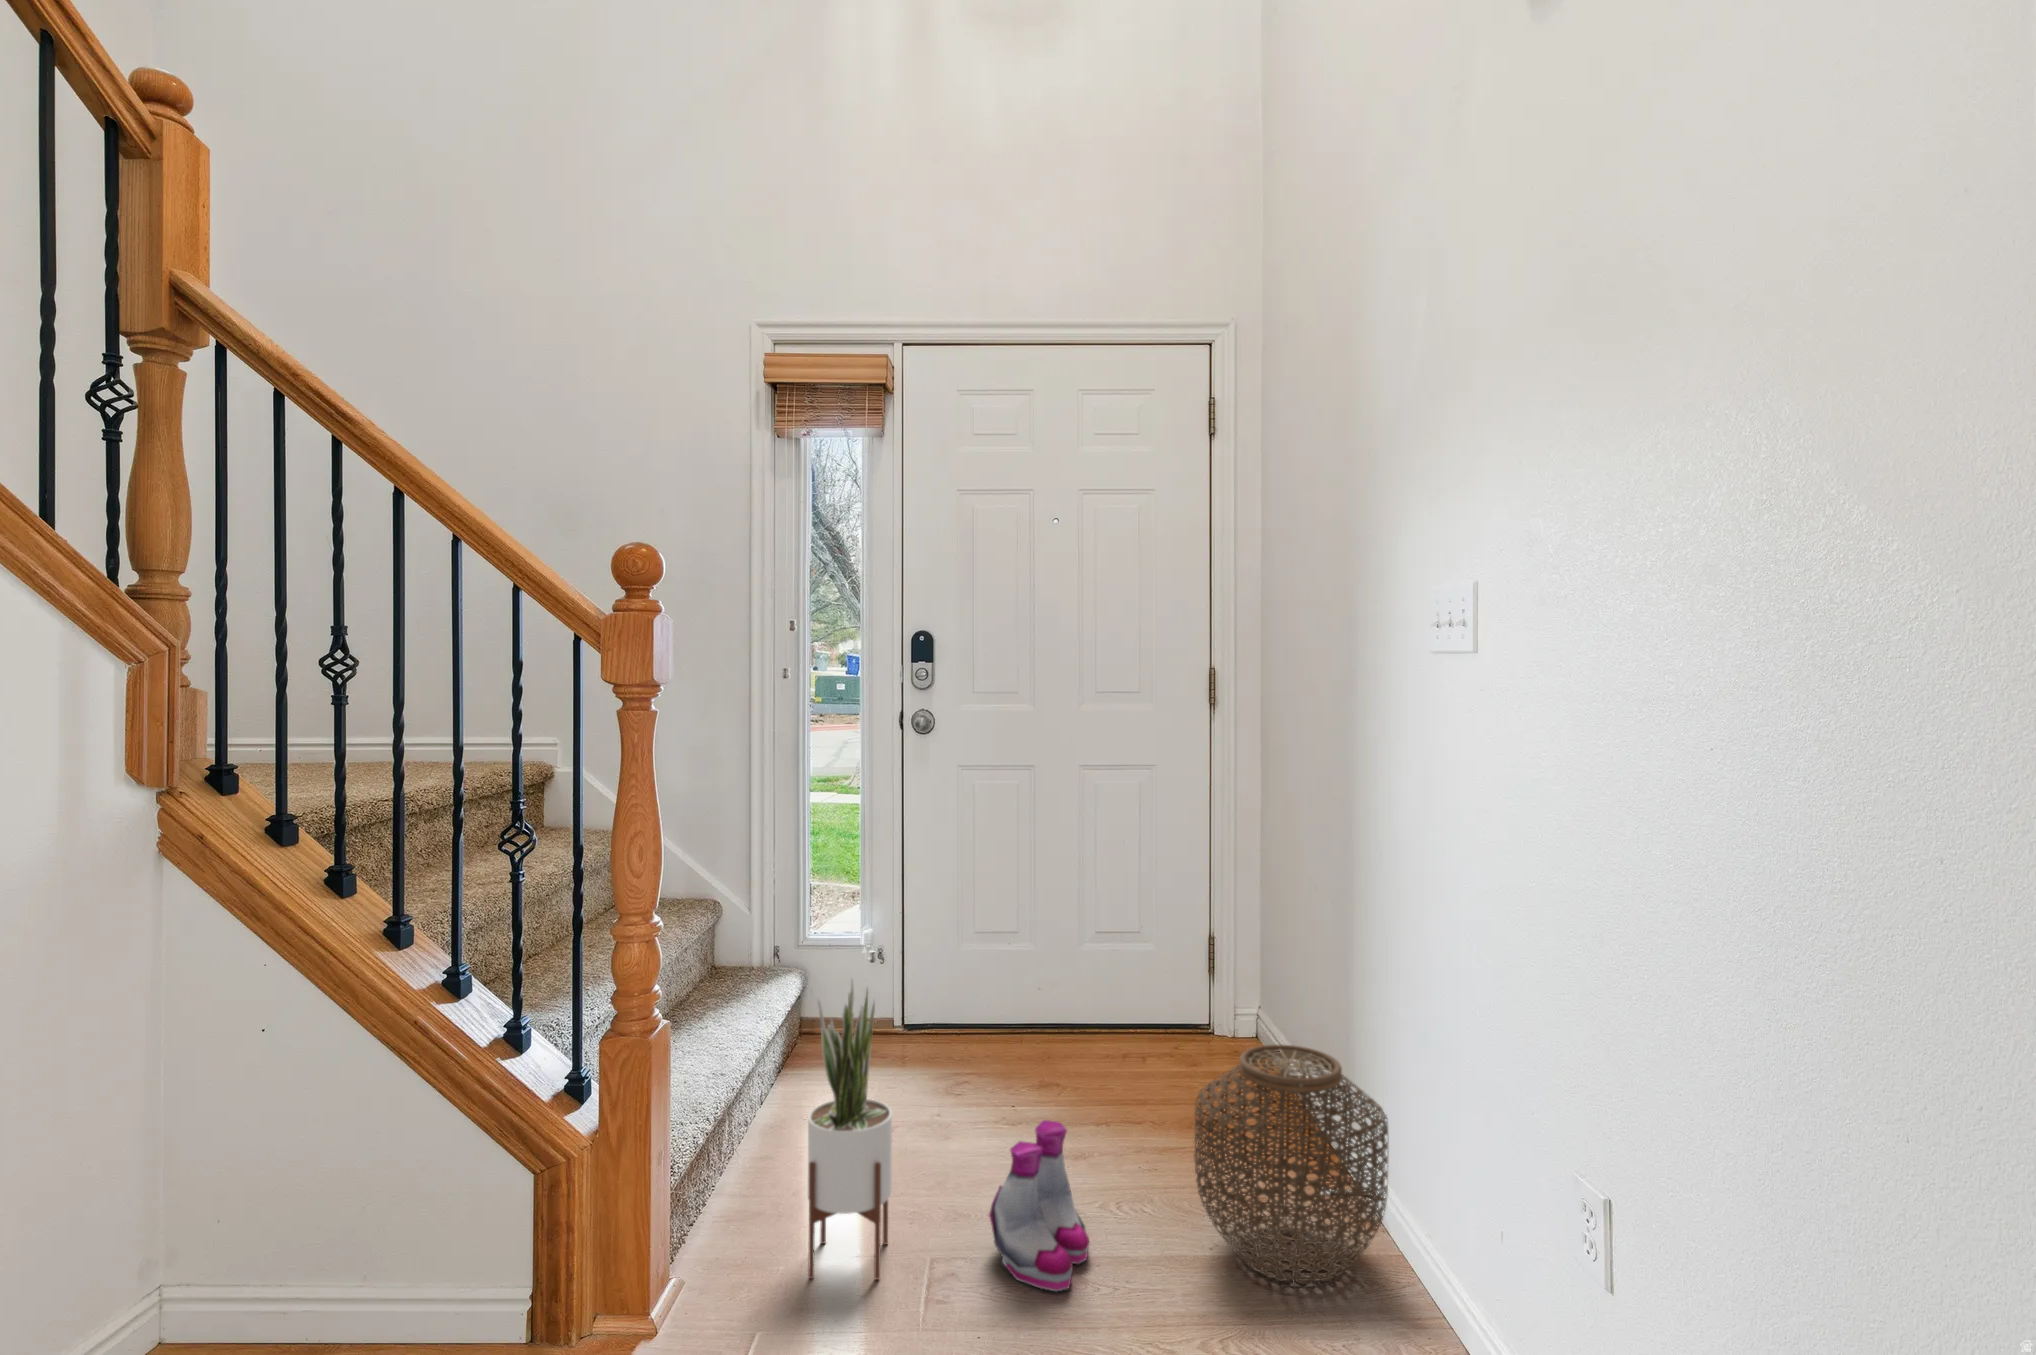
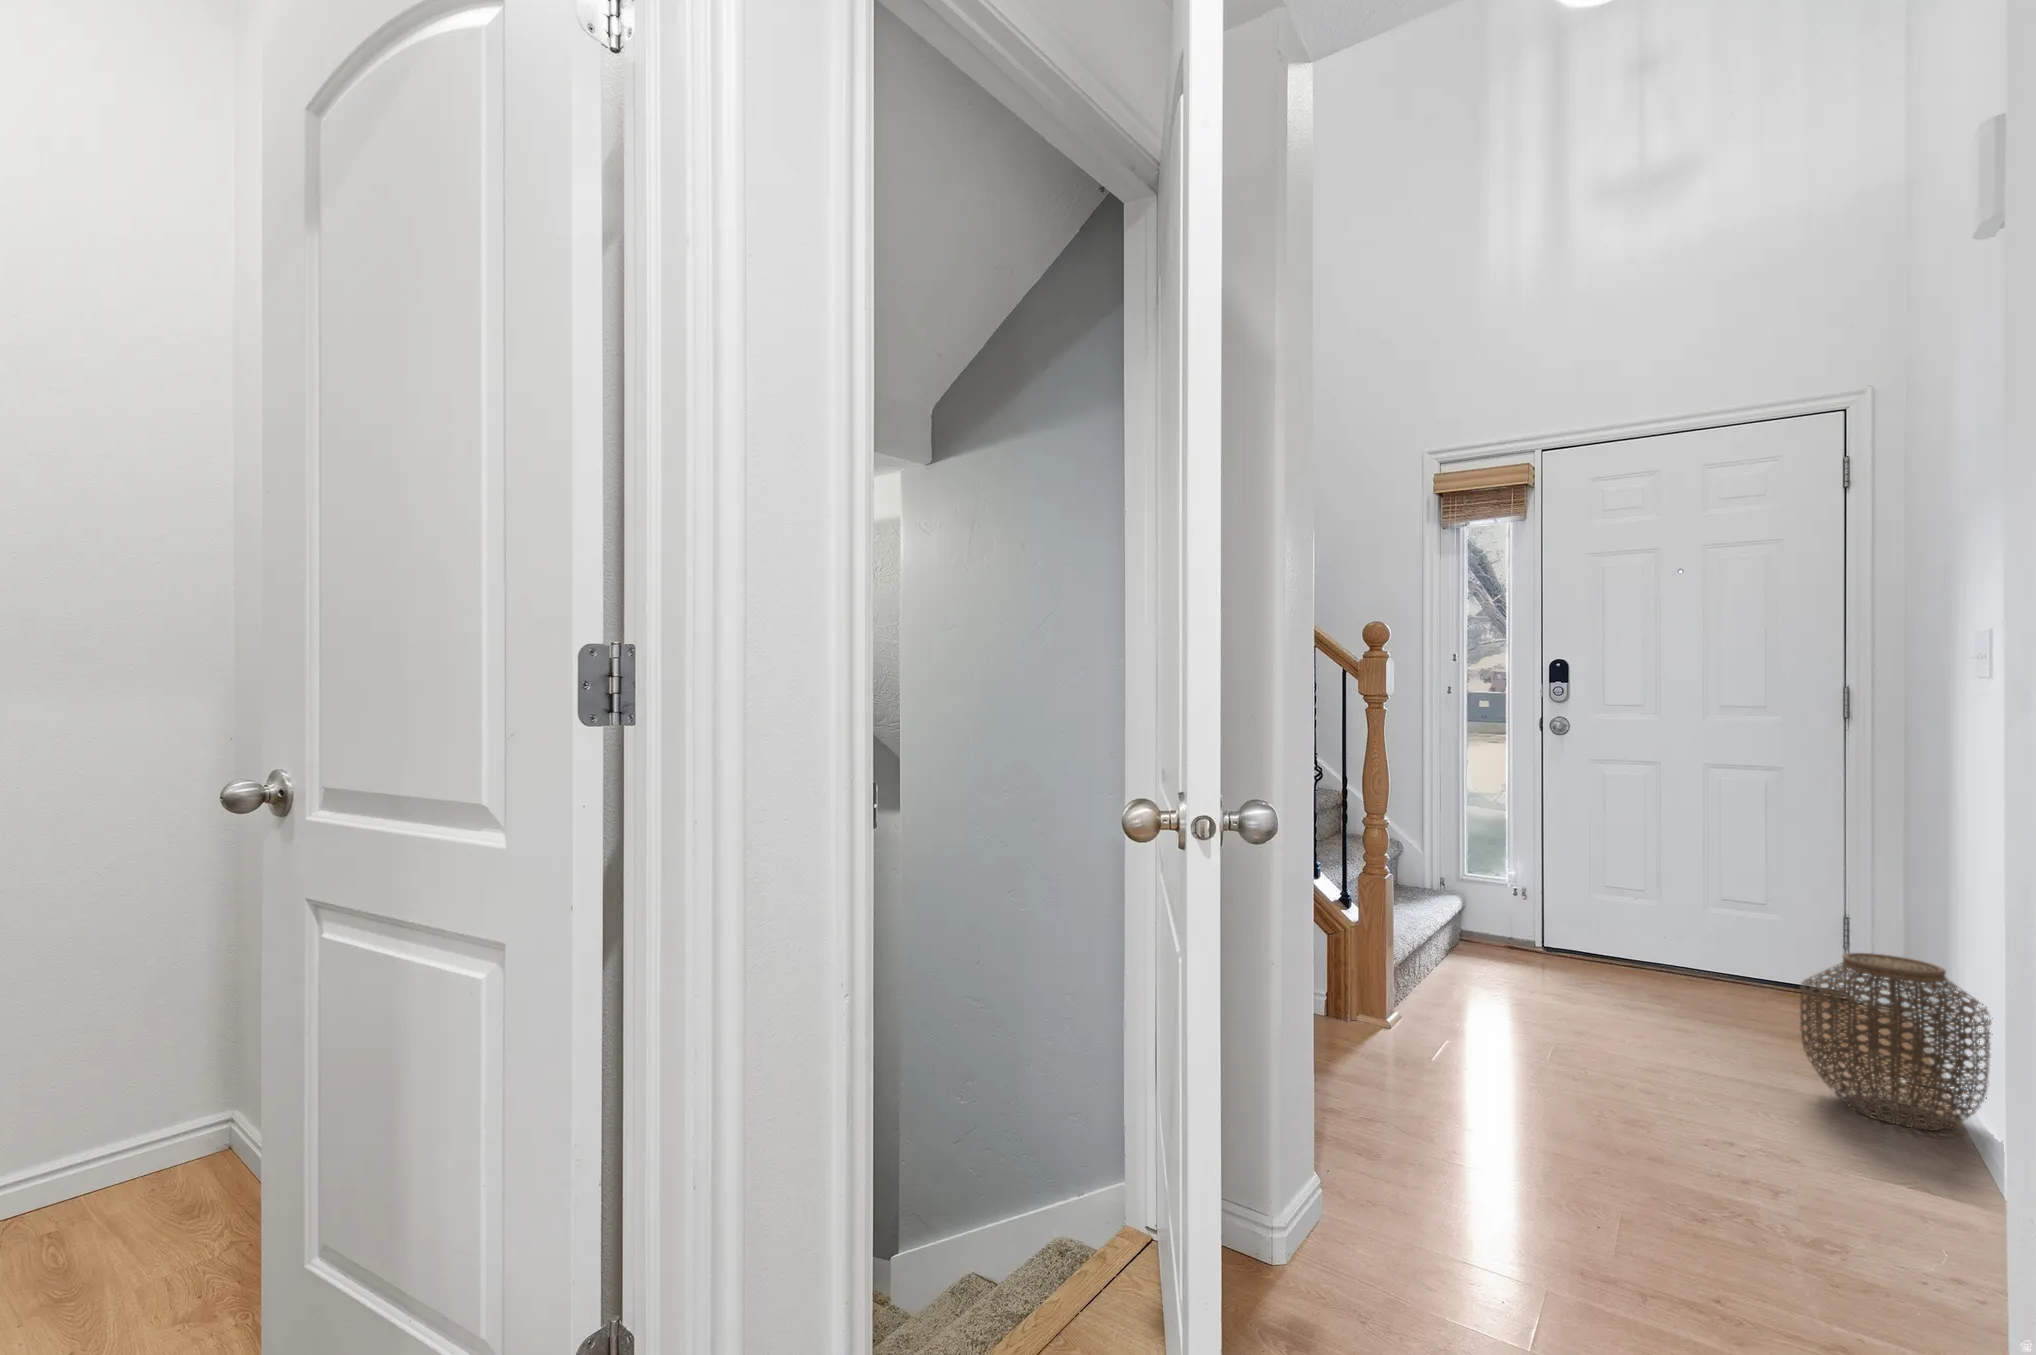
potted plant: present [808,980,892,1280] -> none [1486,861,1545,1052]
boots: present [989,1120,1089,1291] -> none [1620,979,1704,1084]

